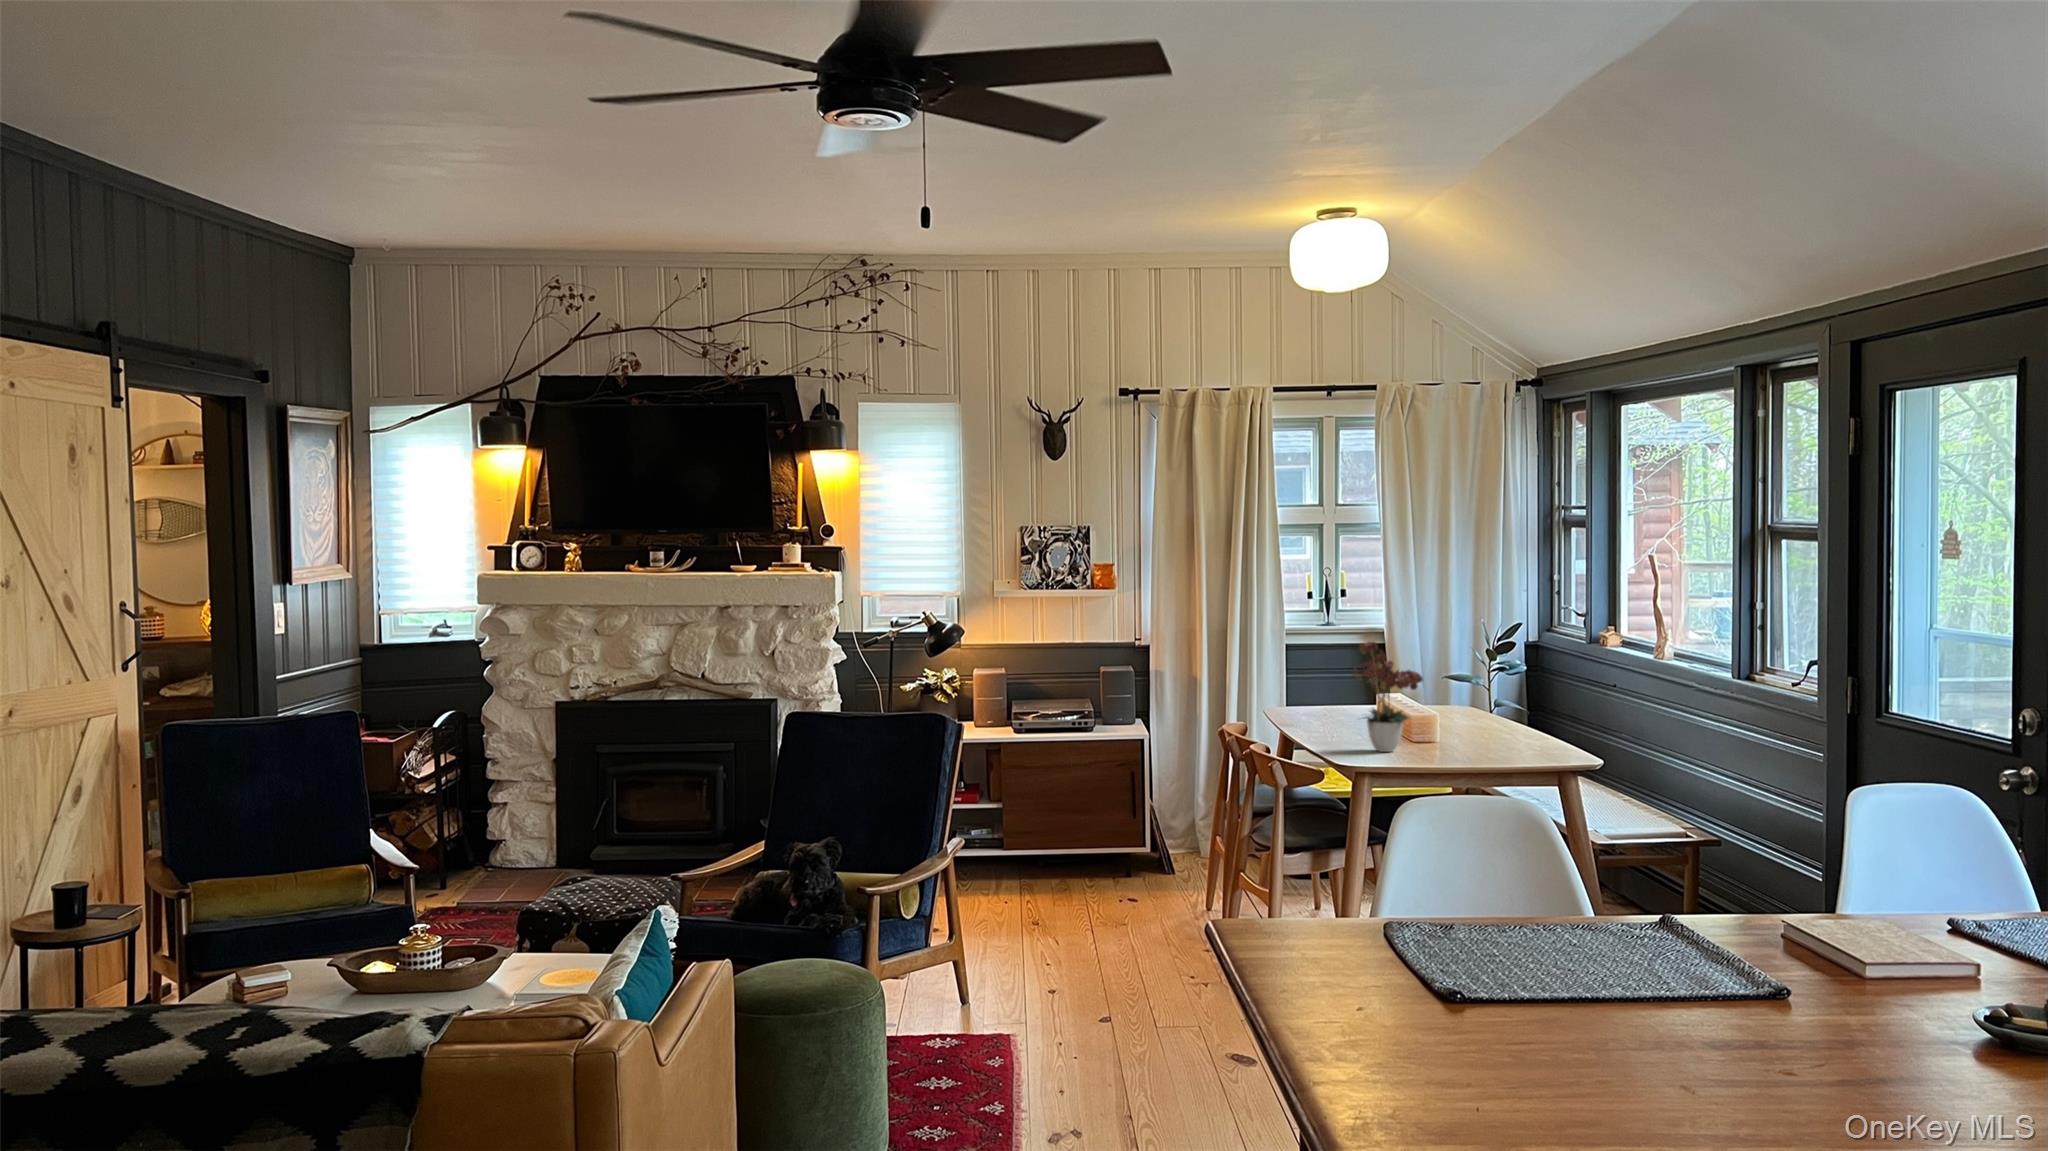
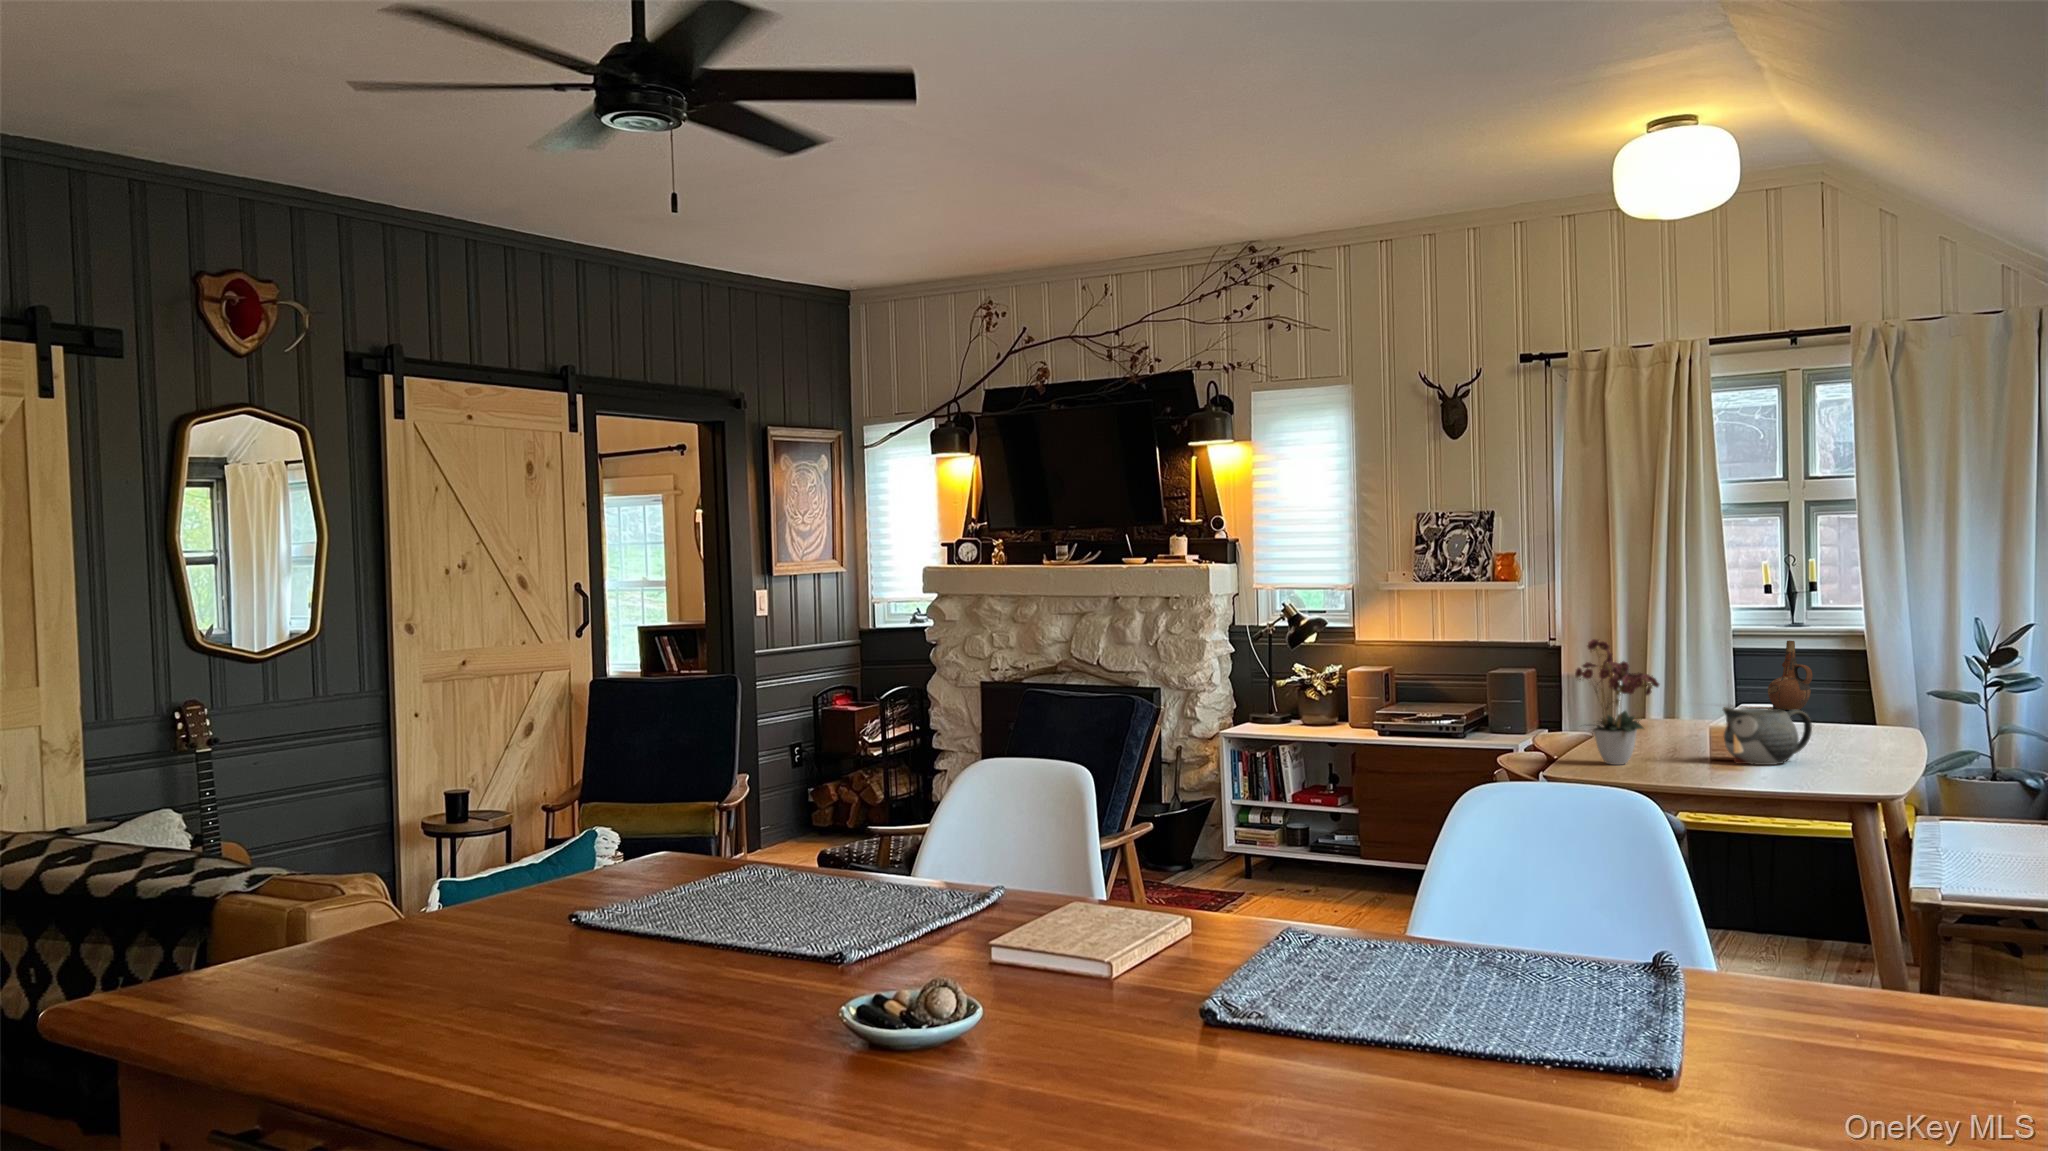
ceramic pitcher: none [1308,638,1342,695] -> present [1768,640,1813,710]
teapot: none [1443,697,1502,744] -> present [1723,707,1812,765]

